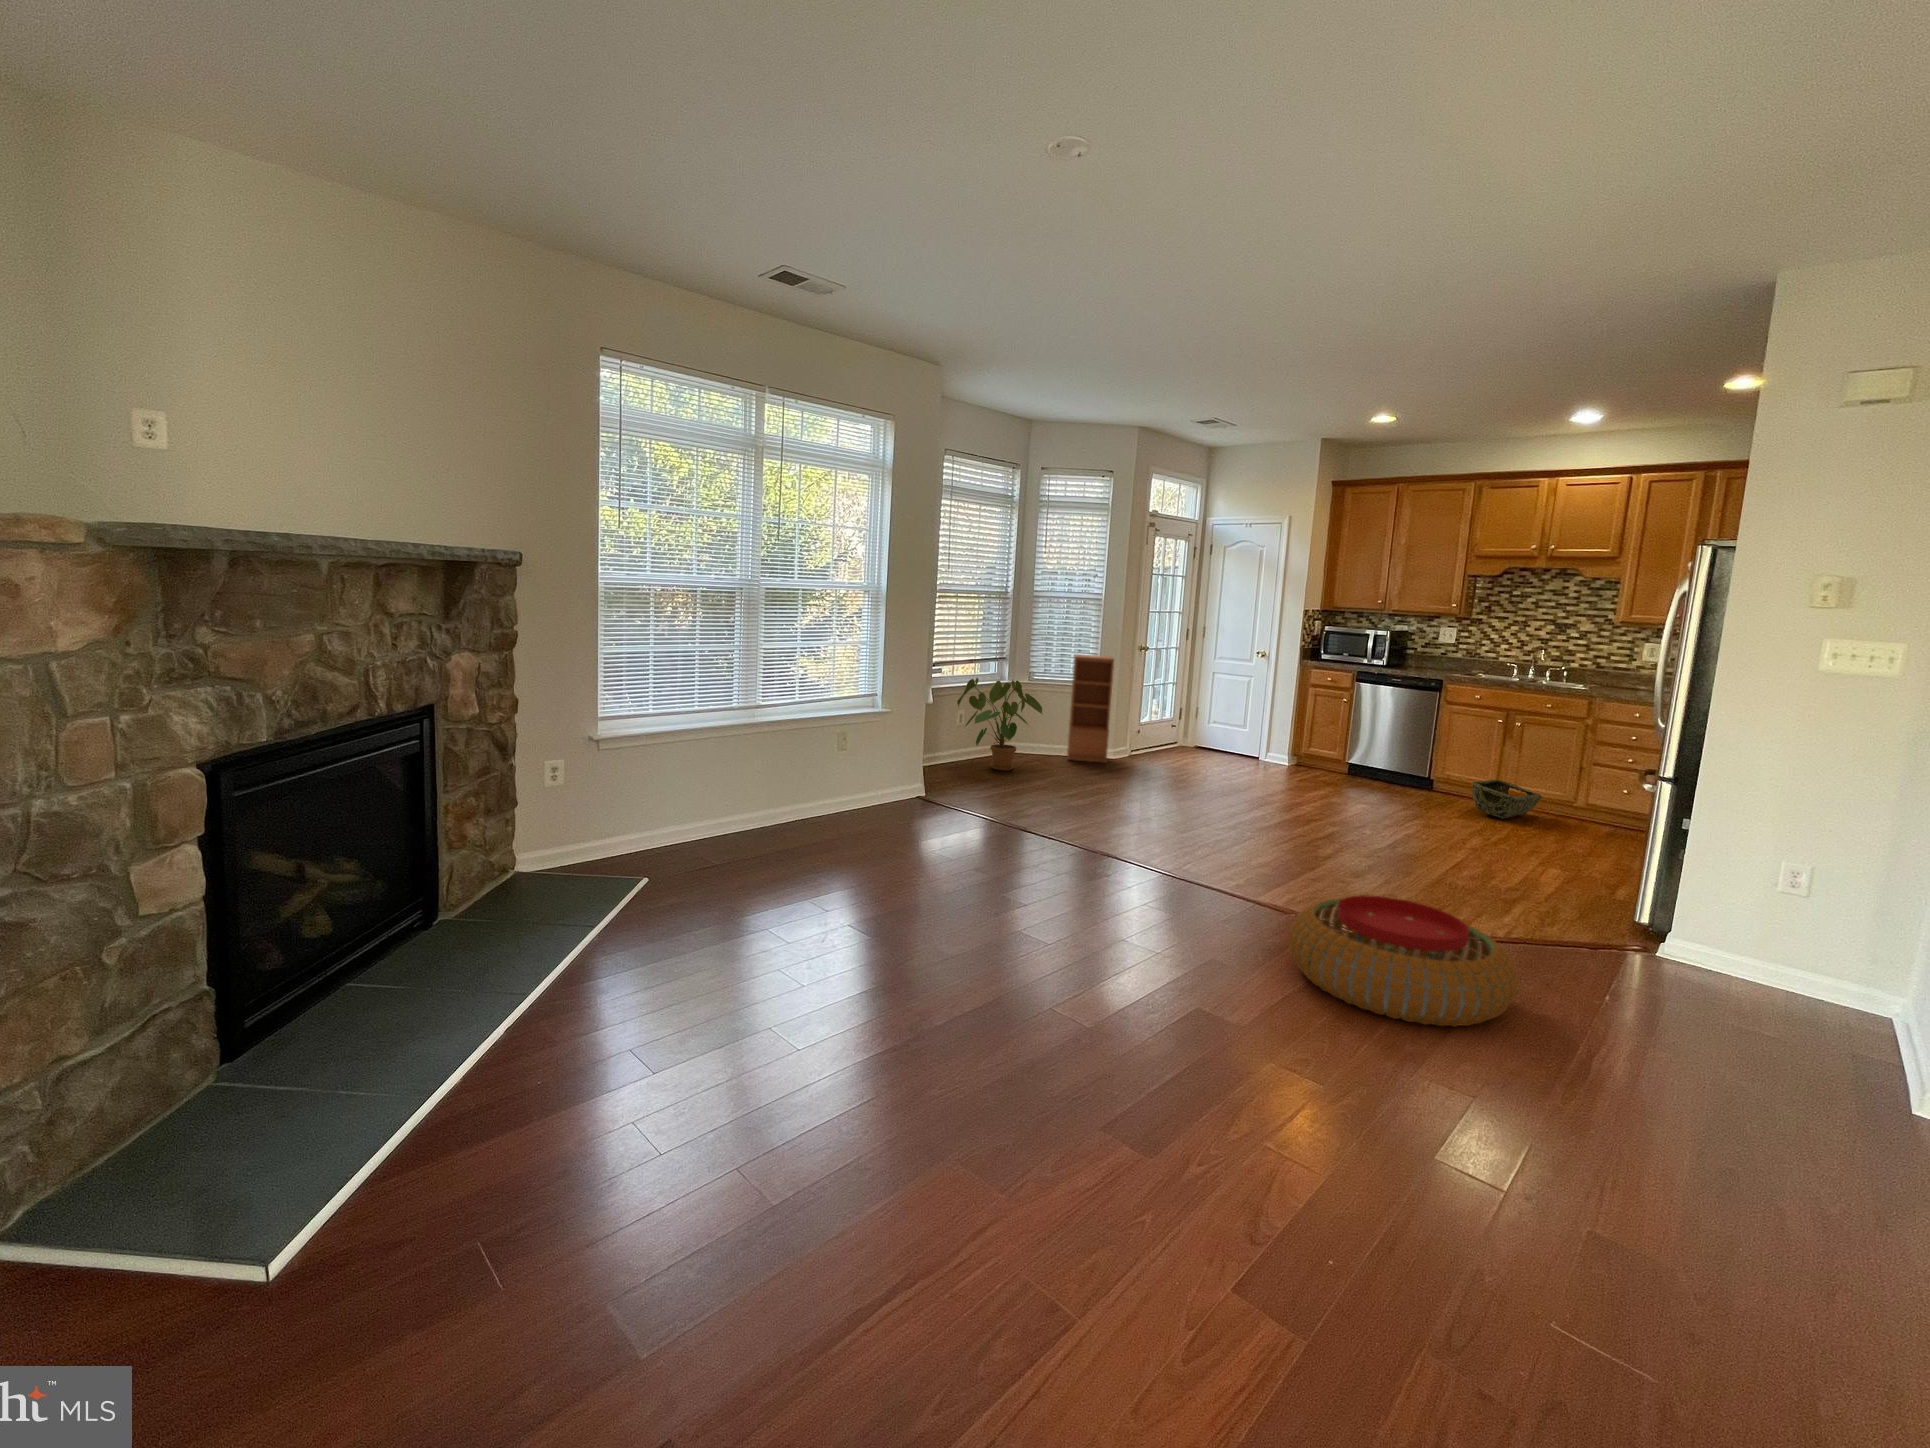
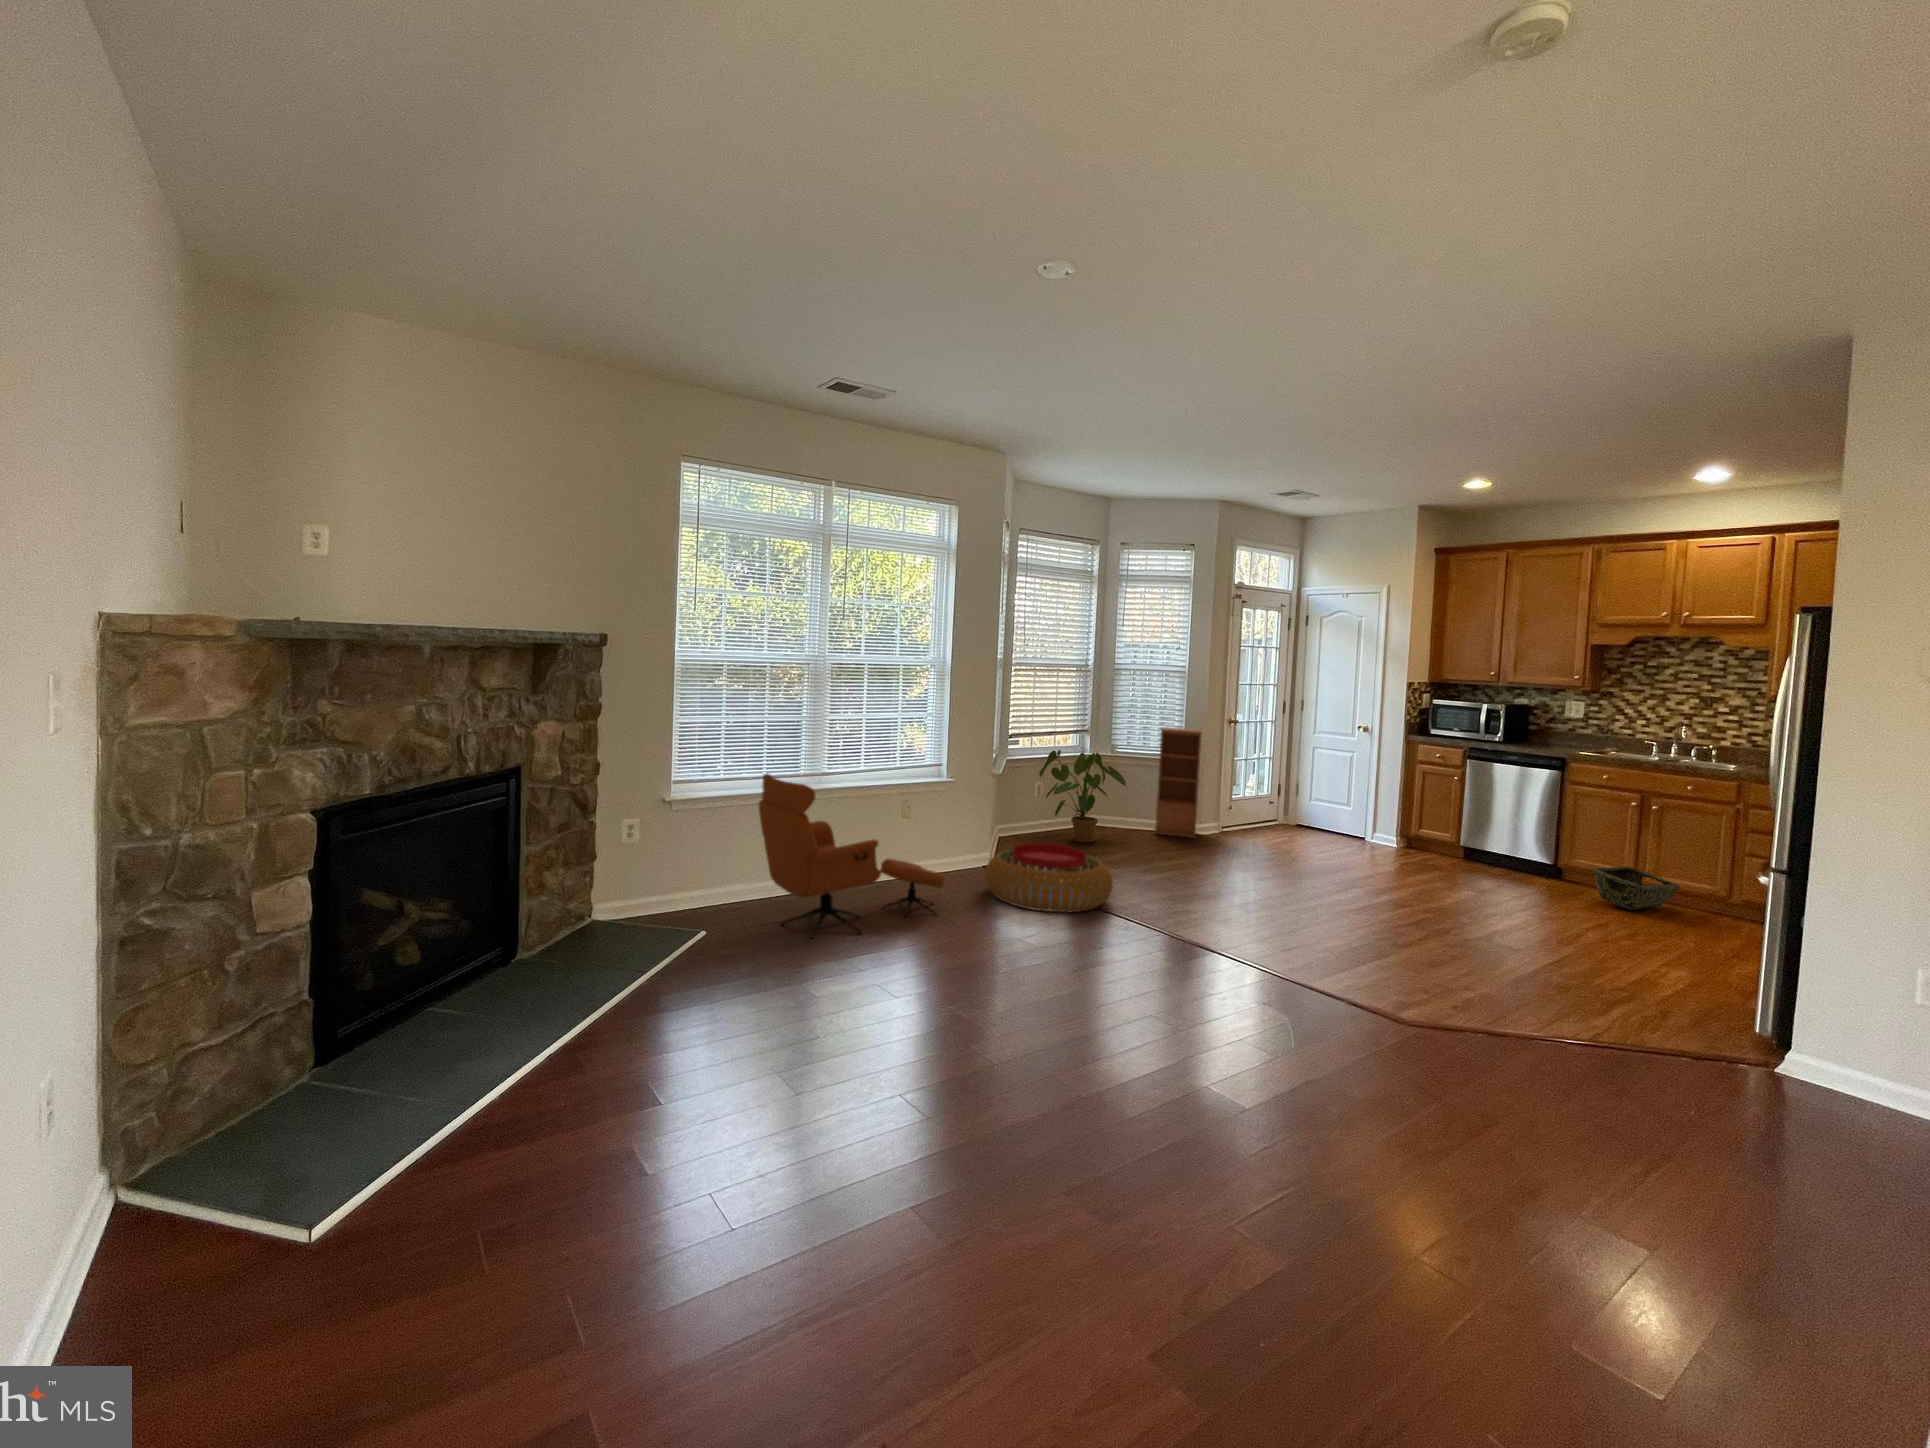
armchair: none [698,707,890,881] -> present [759,774,944,938]
pouf: present [1288,896,1518,1026] -> present [985,843,1113,912]

